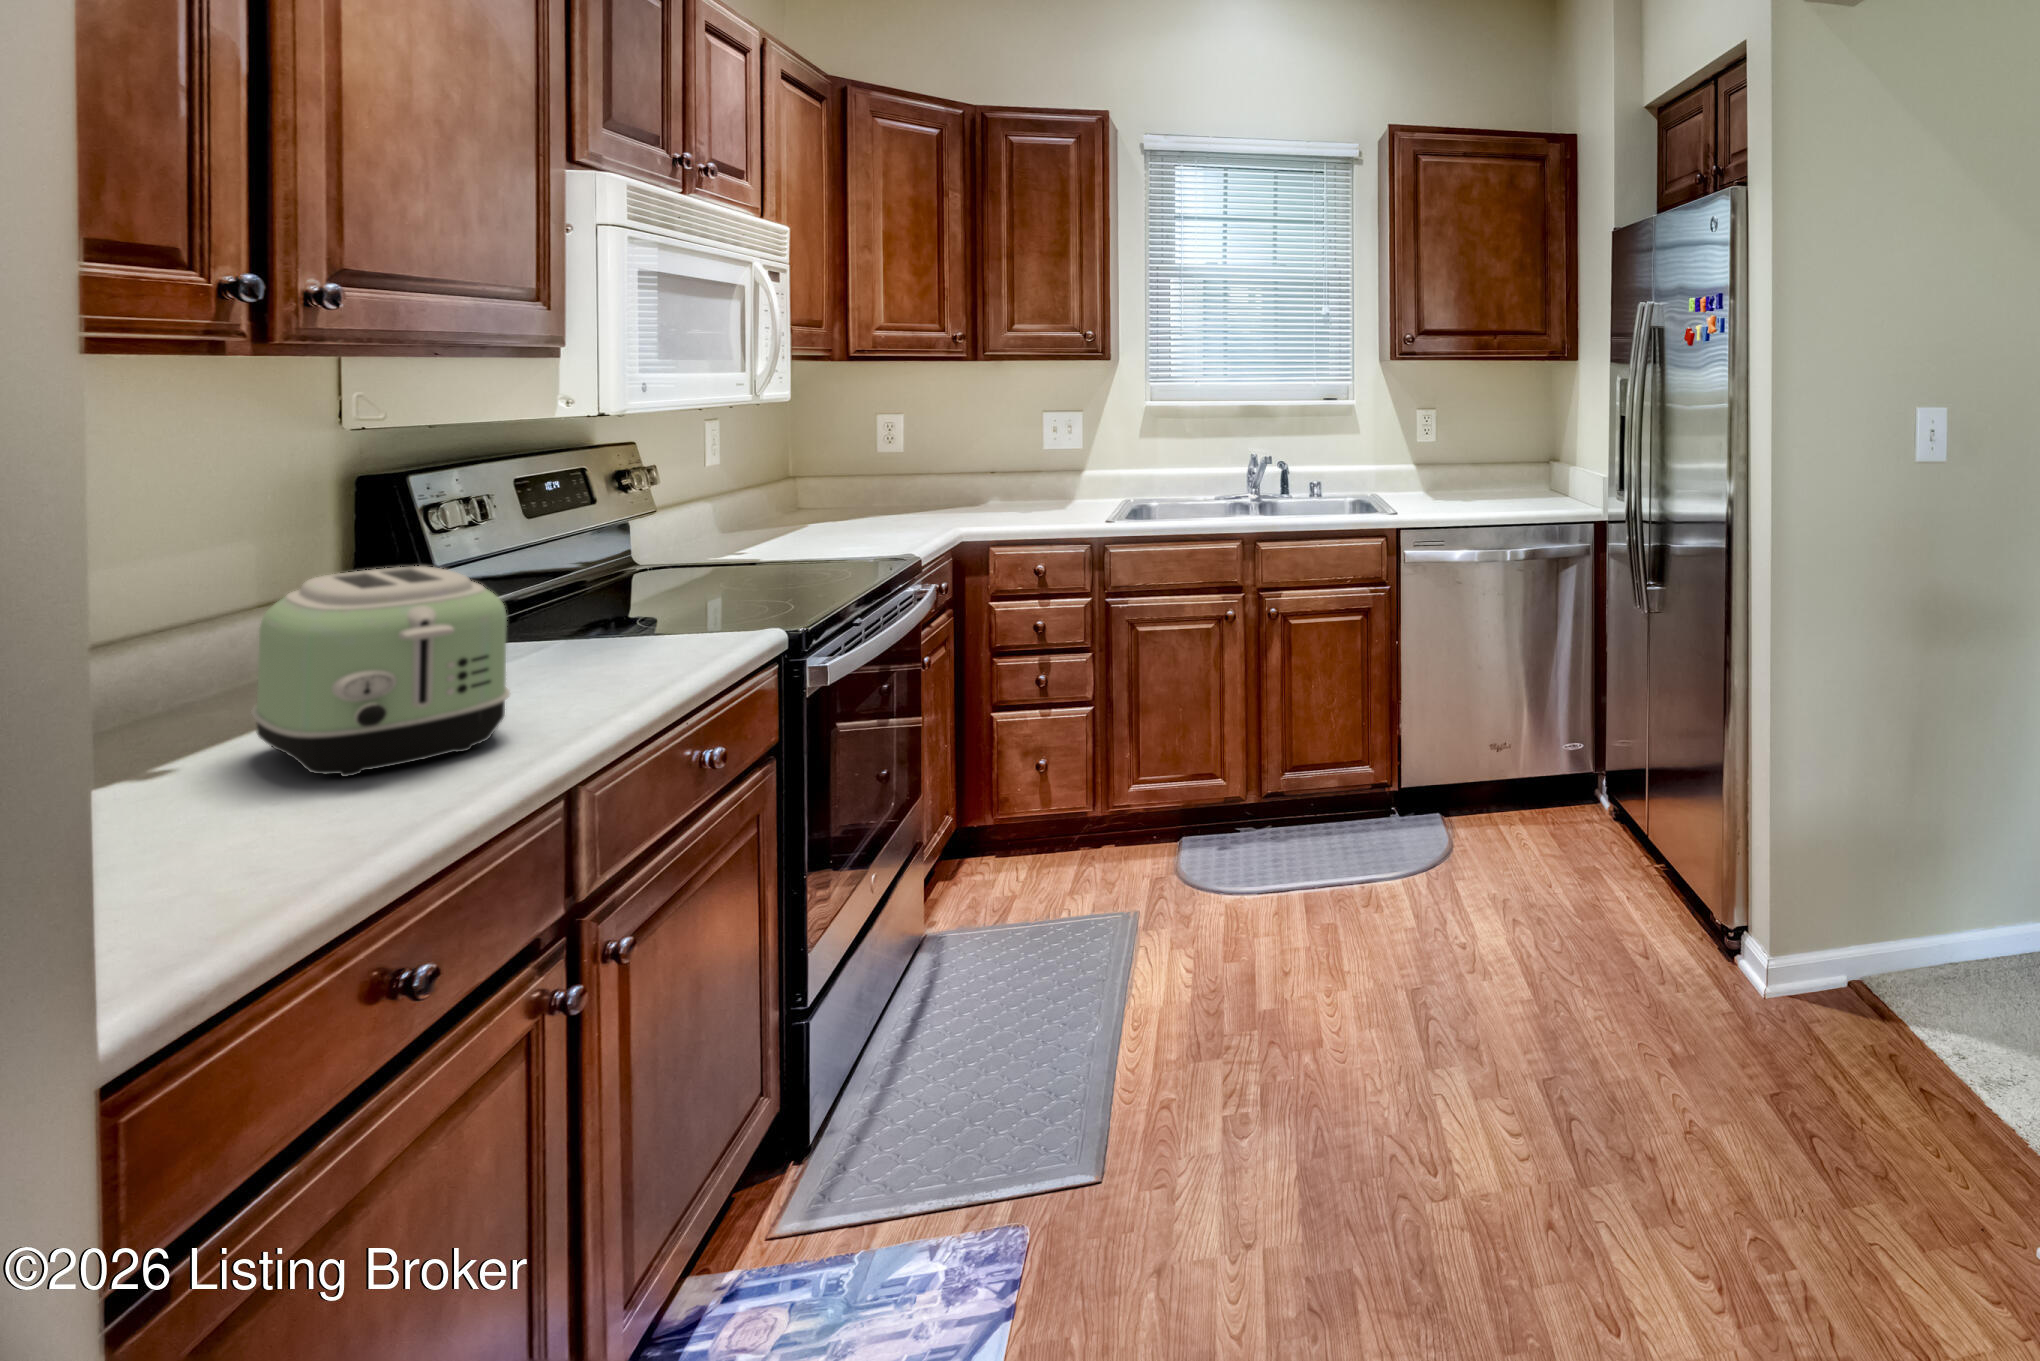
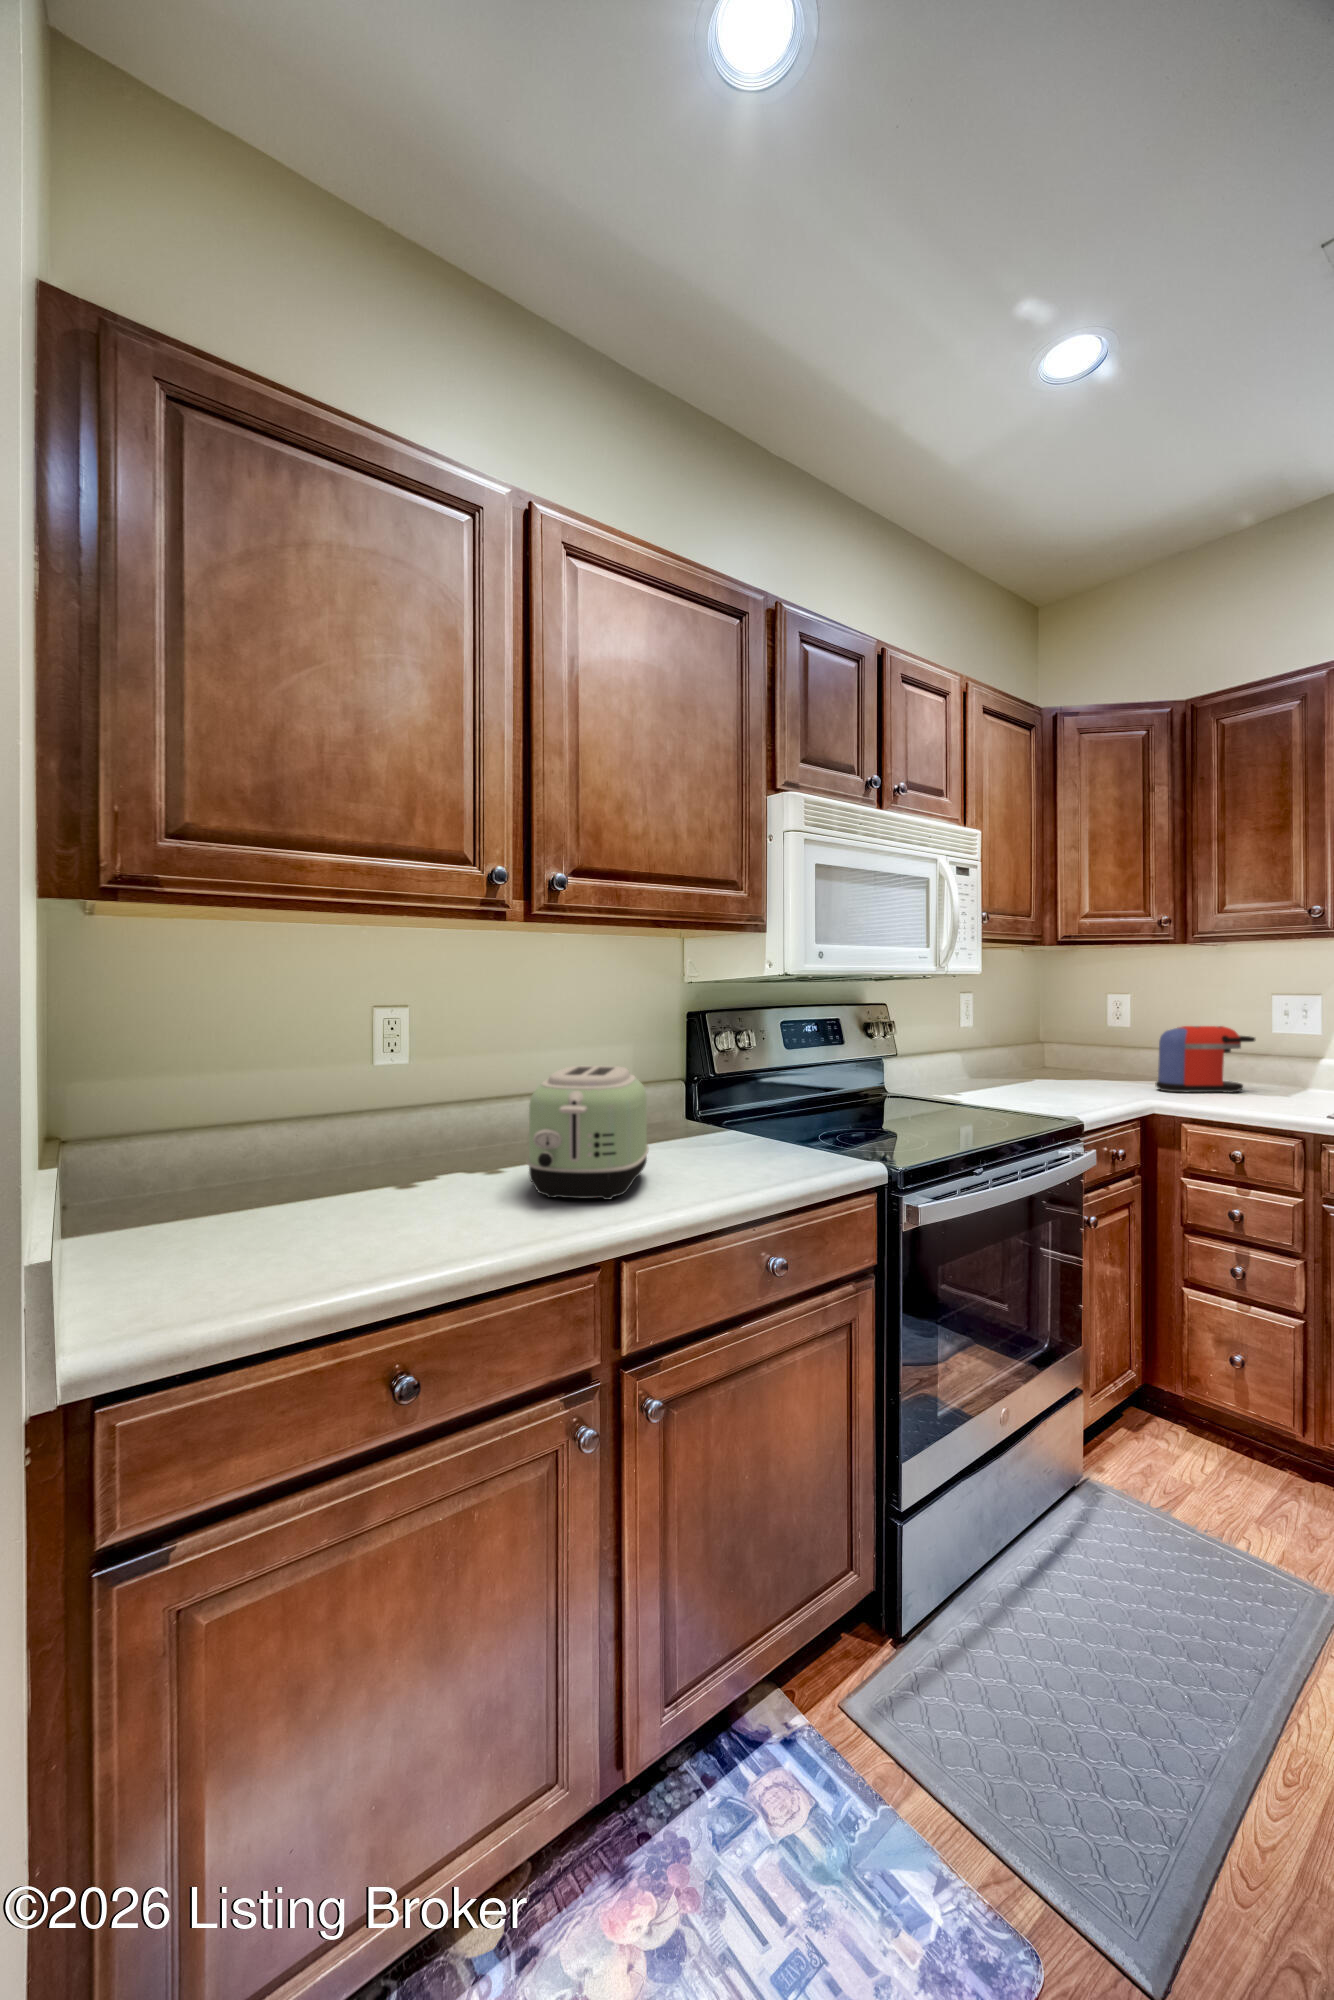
coffee maker: none [947,442,1035,514] -> present [1156,1026,1255,1093]

